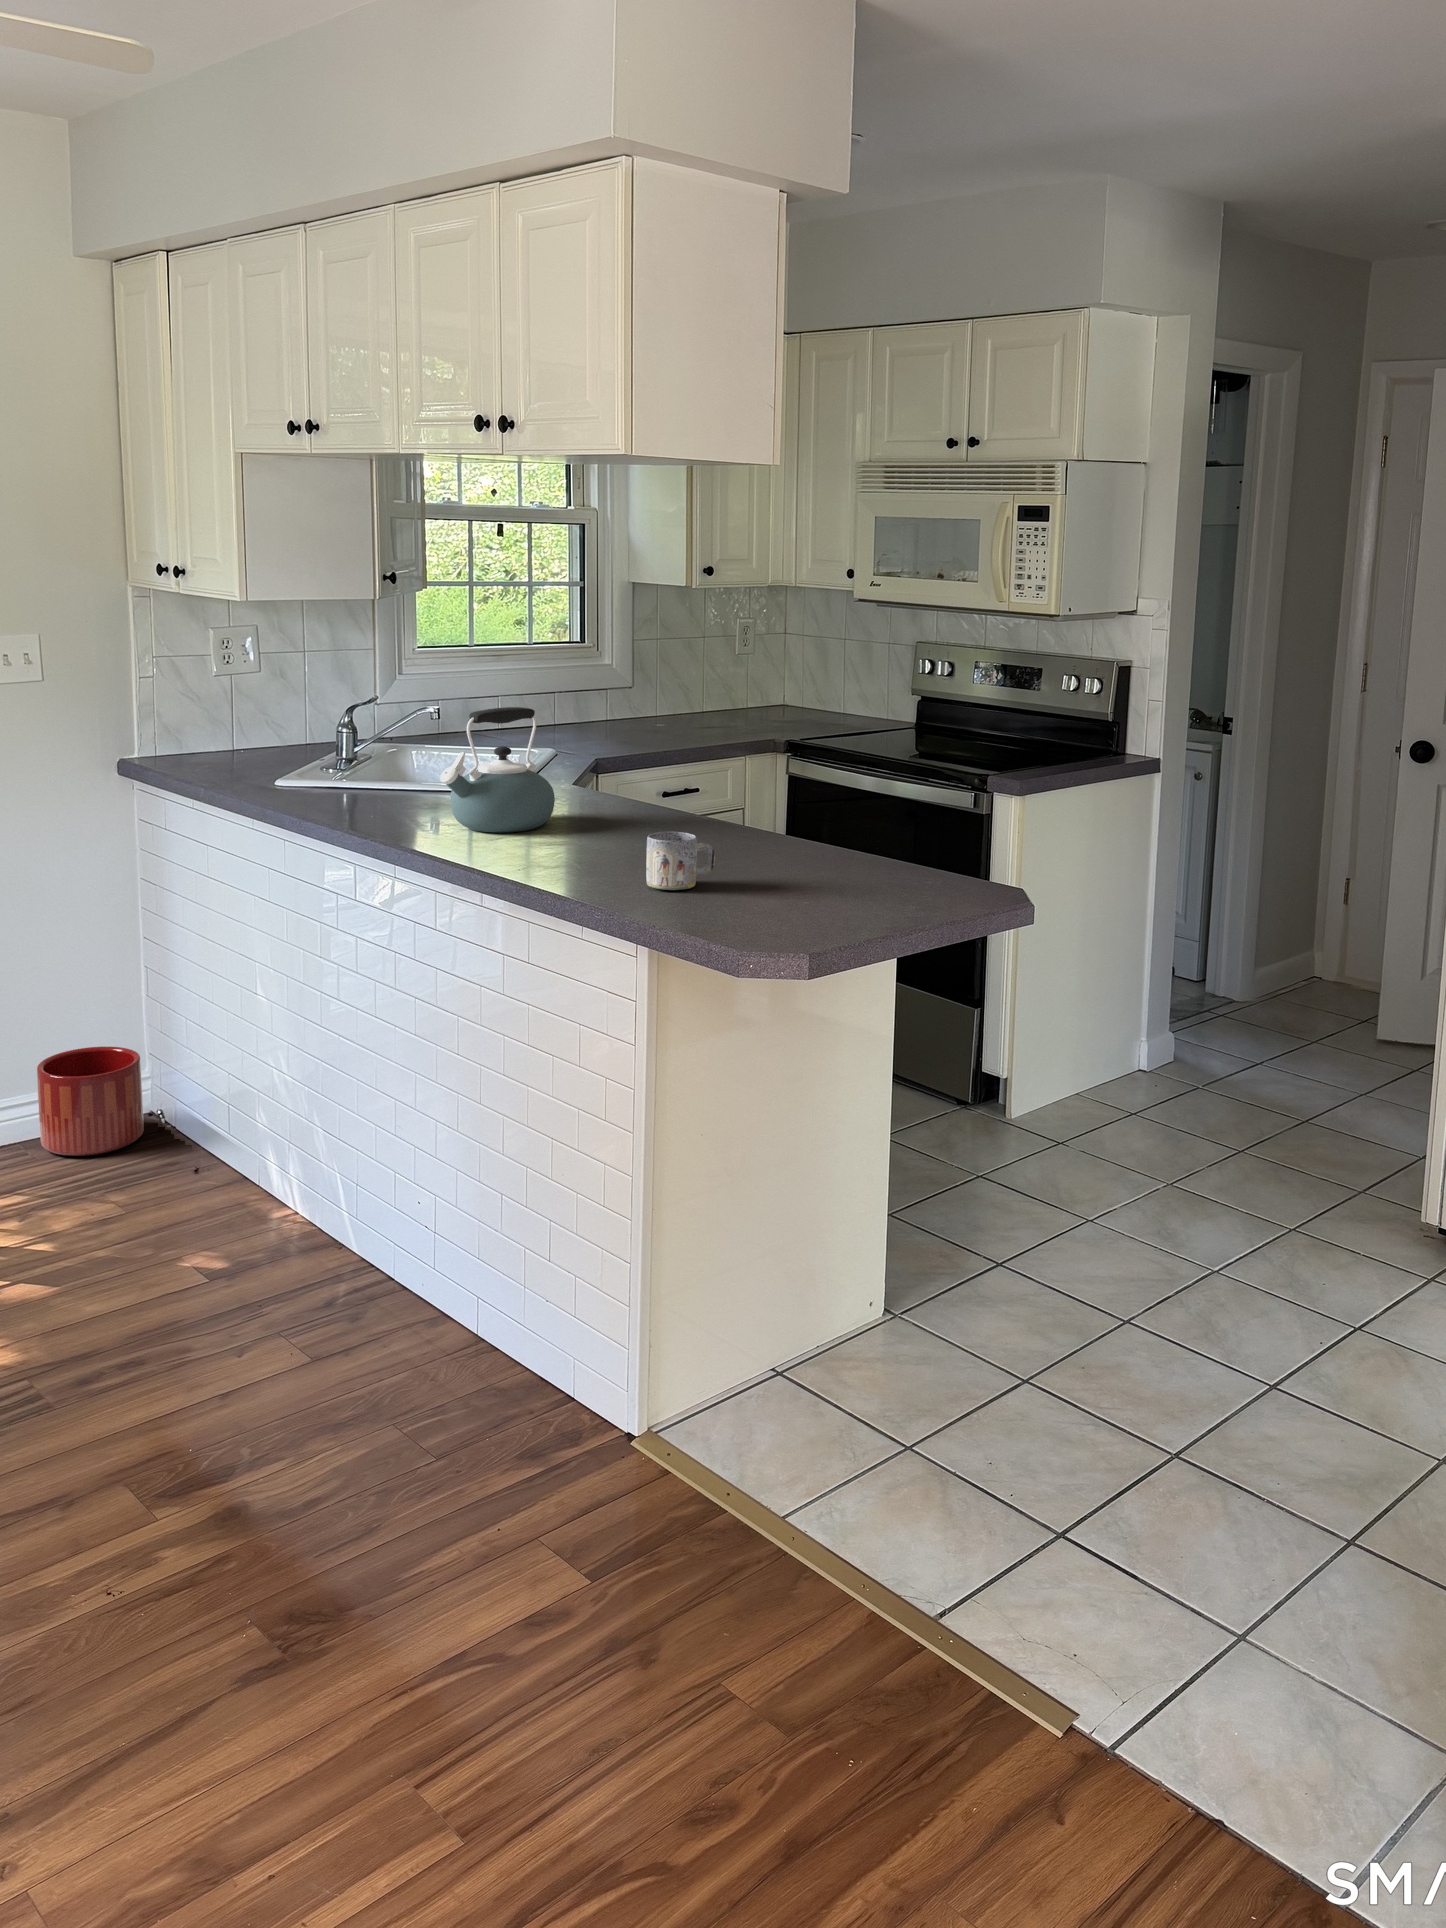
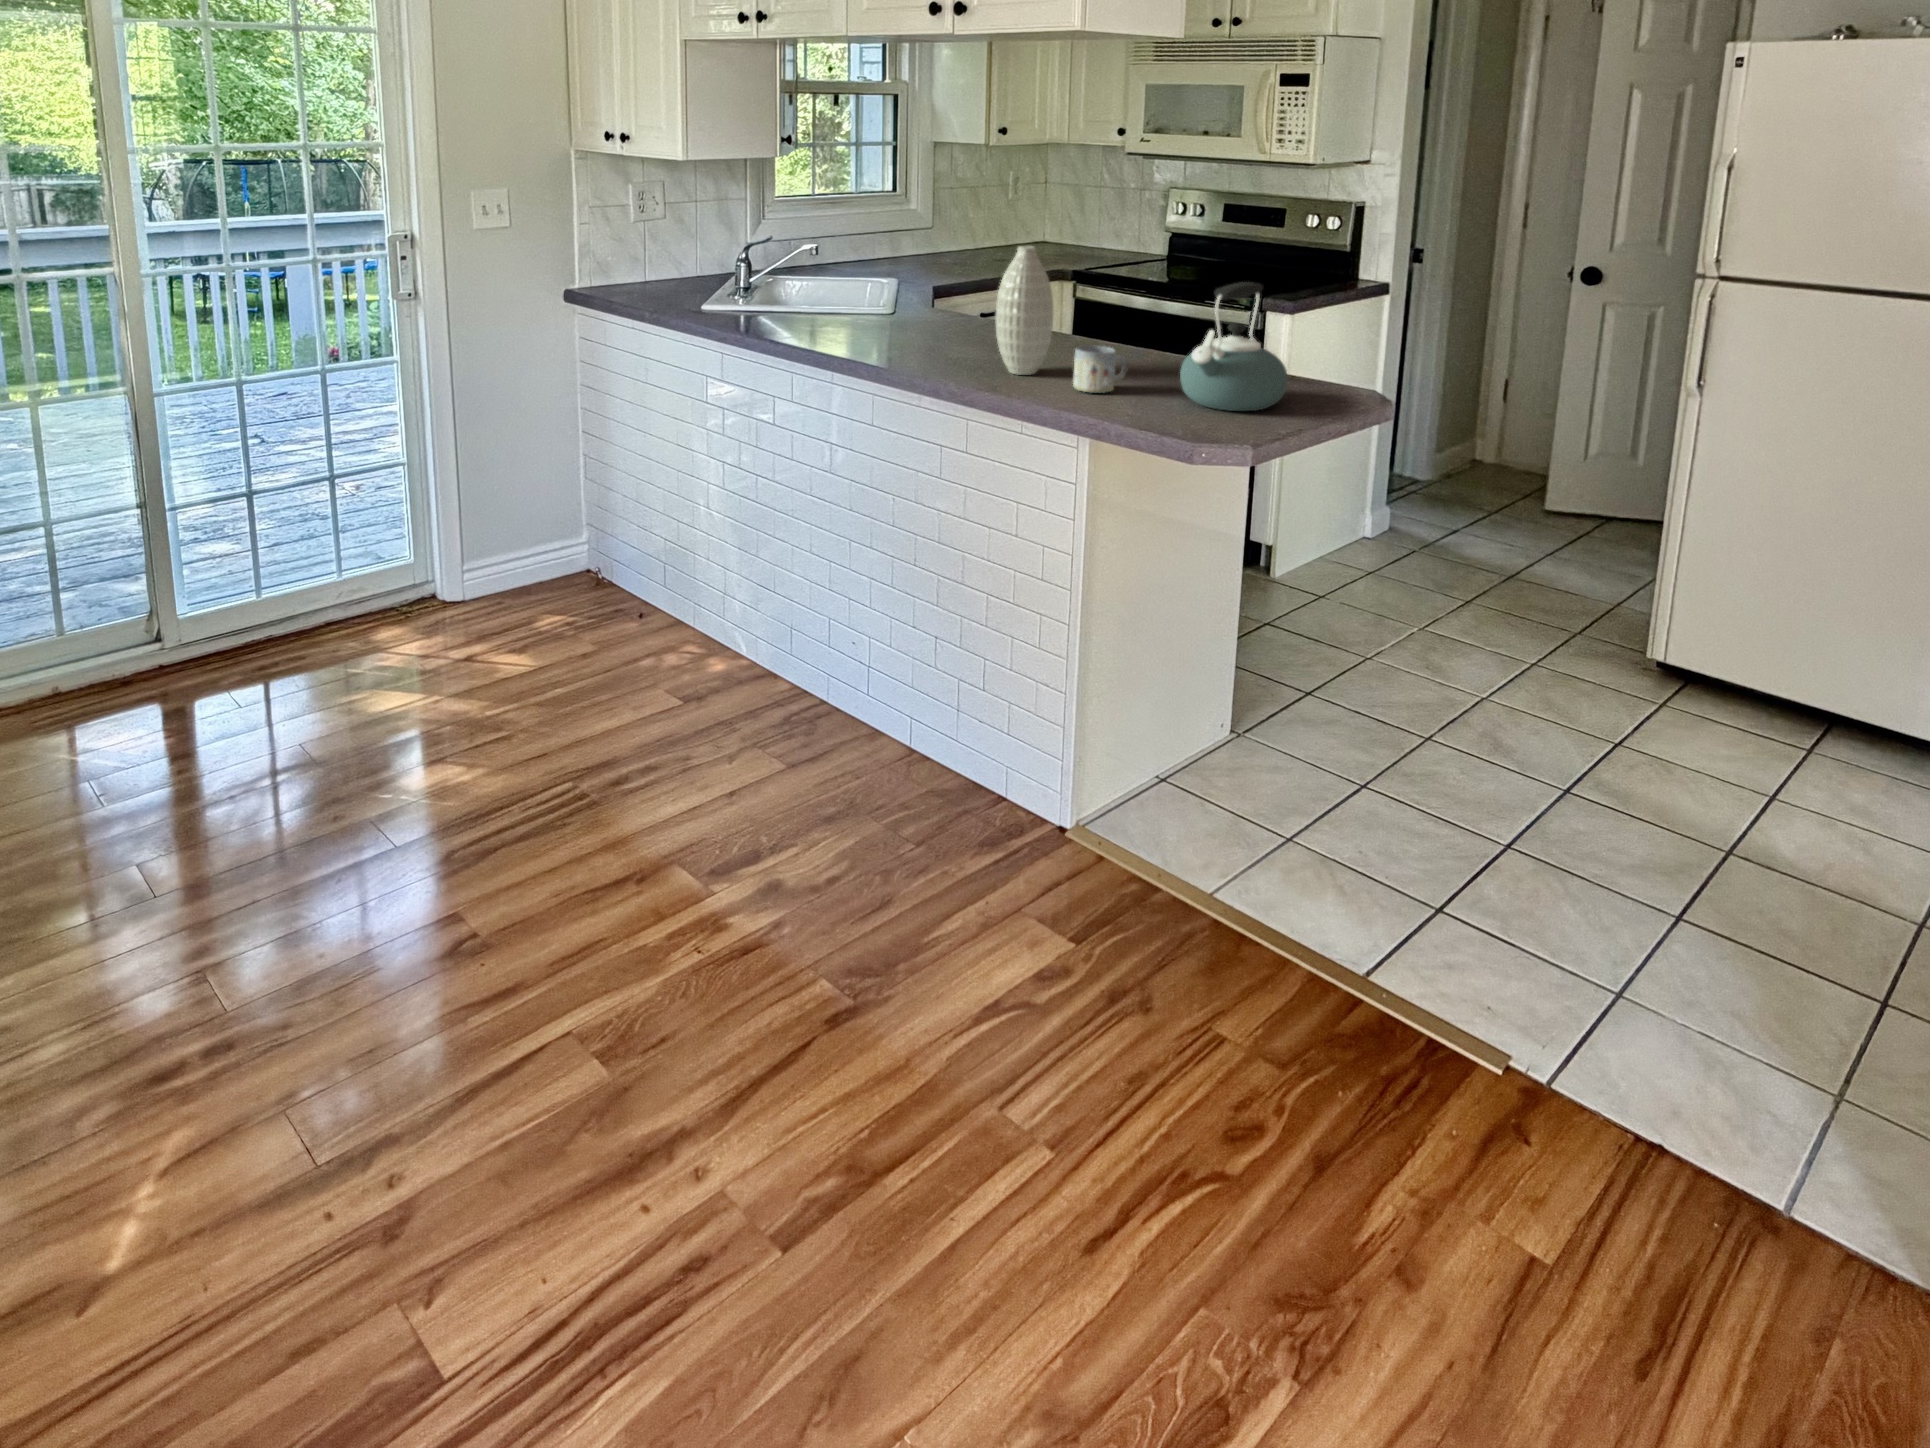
kettle: present [440,707,555,832] -> present [1180,282,1288,411]
vase: none [568,709,639,868] -> present [996,246,1053,375]
planter: present [37,1047,144,1156] -> none [504,519,584,606]

